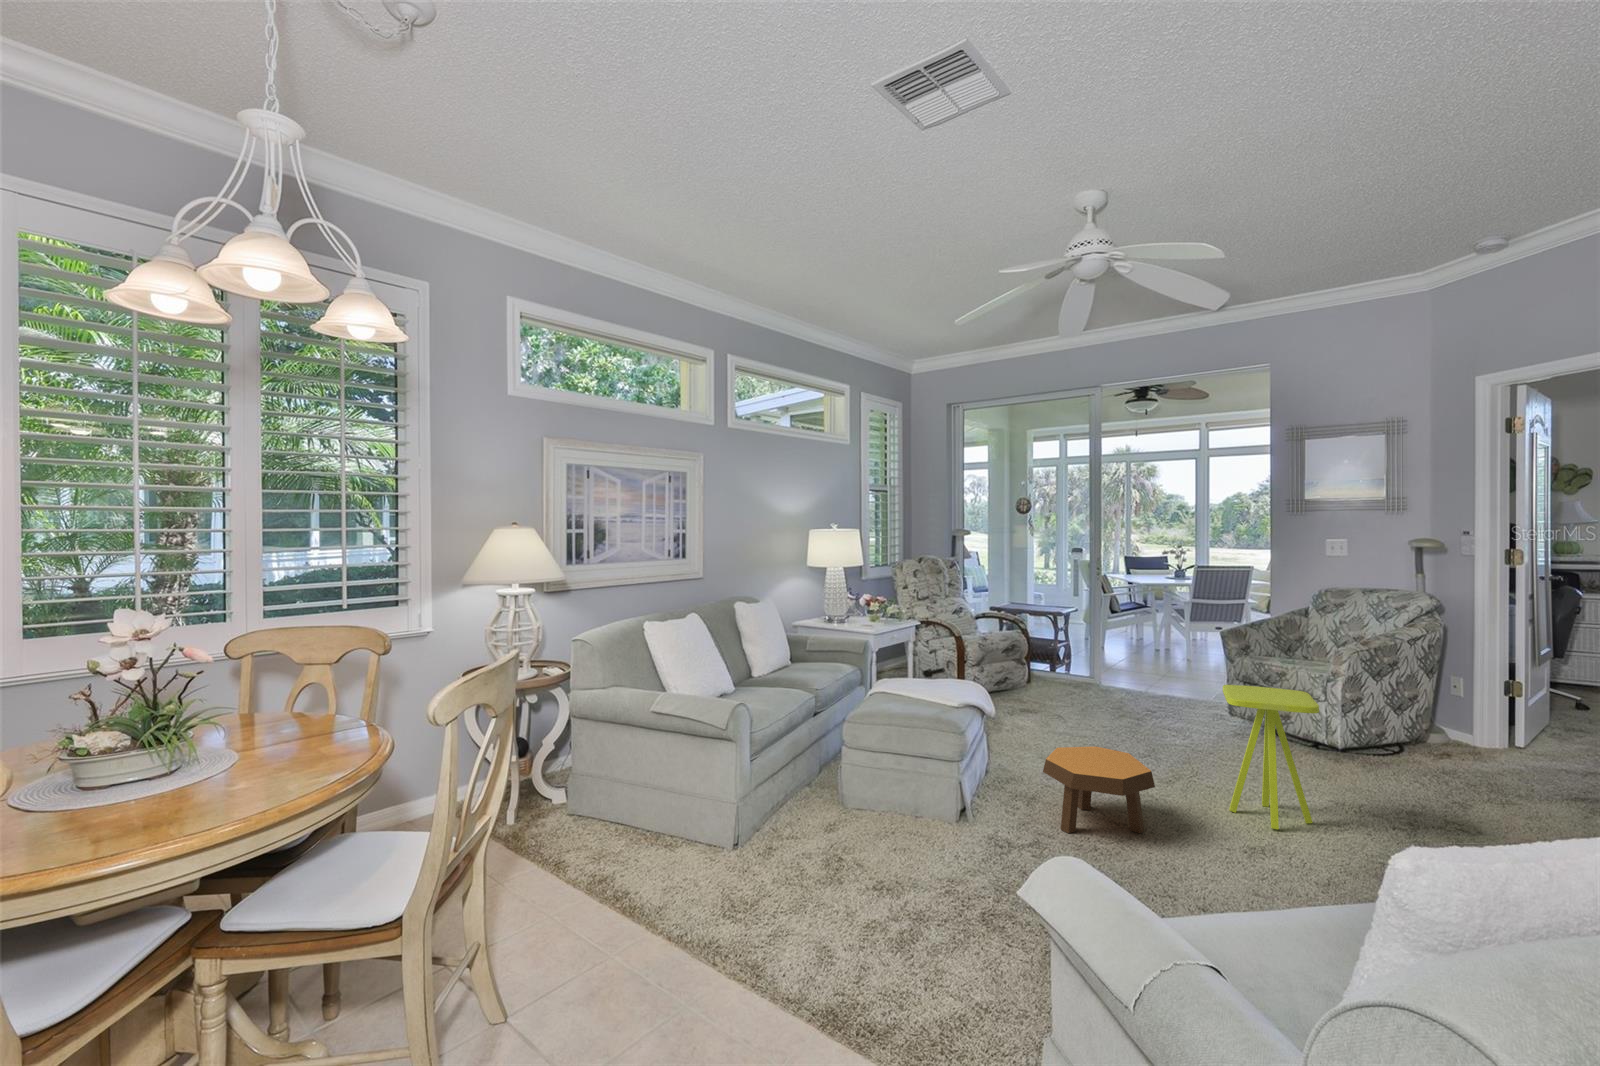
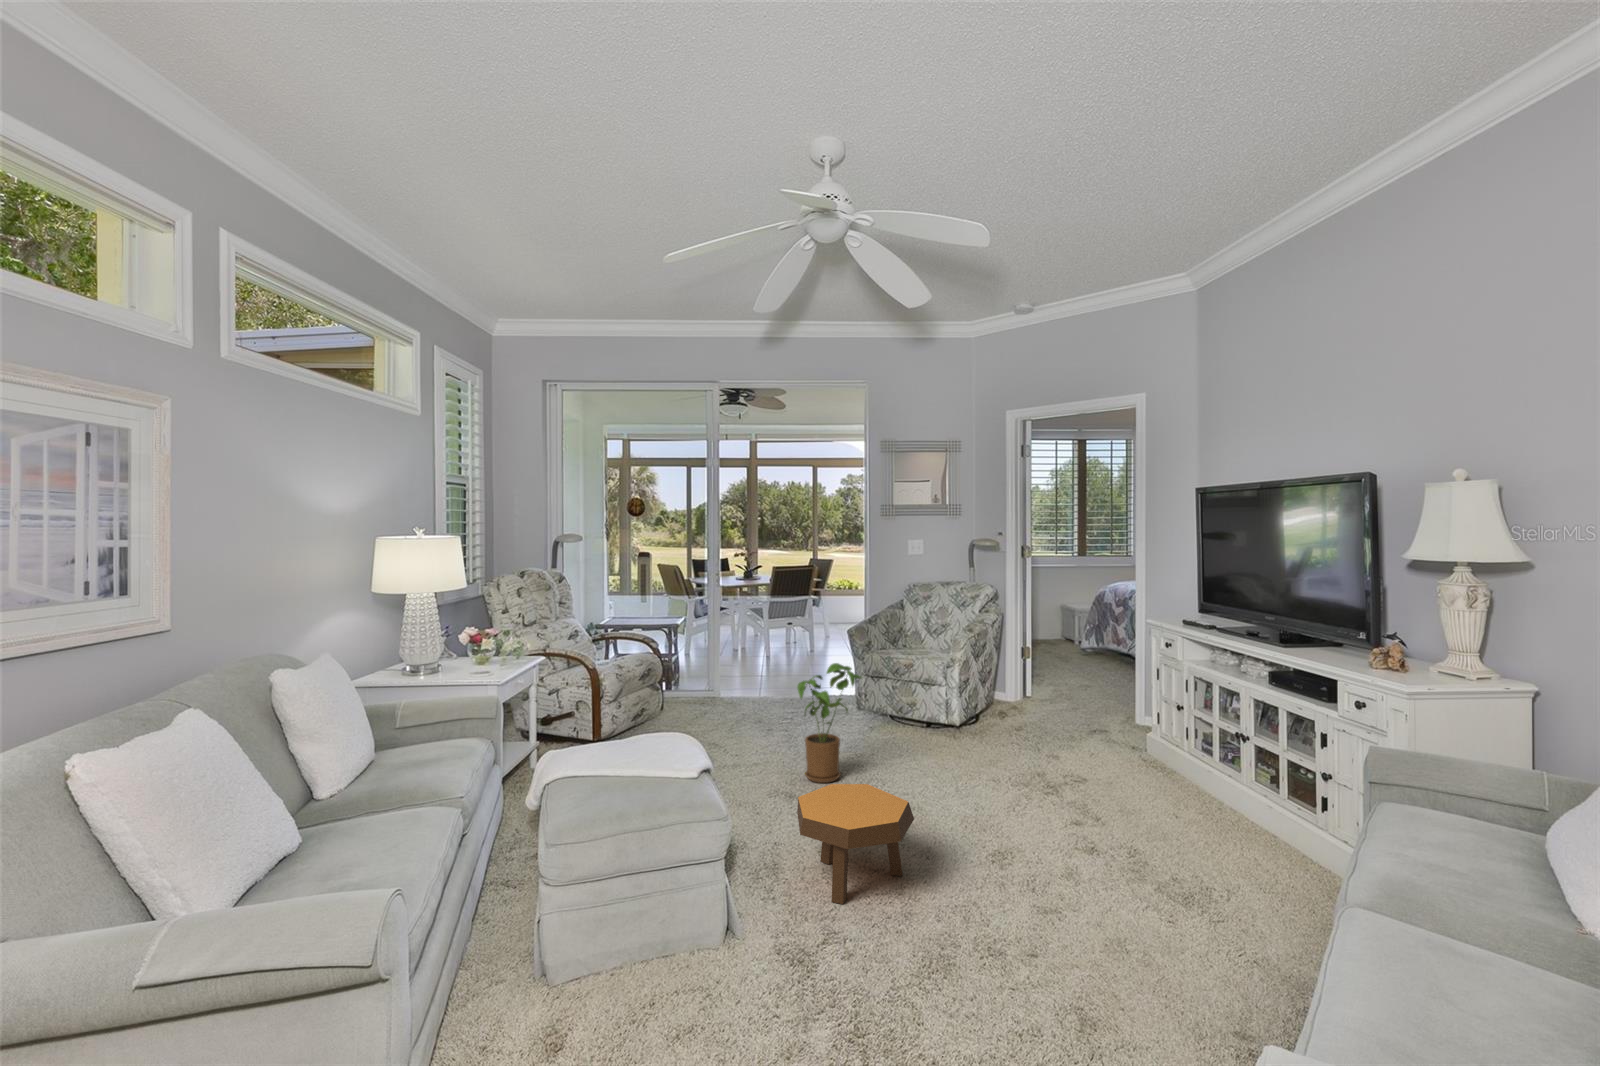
house plant: none [1116,653,1185,762] -> present [797,663,861,783]
side table: present [1223,685,1319,829] -> none [925,685,1019,827]

